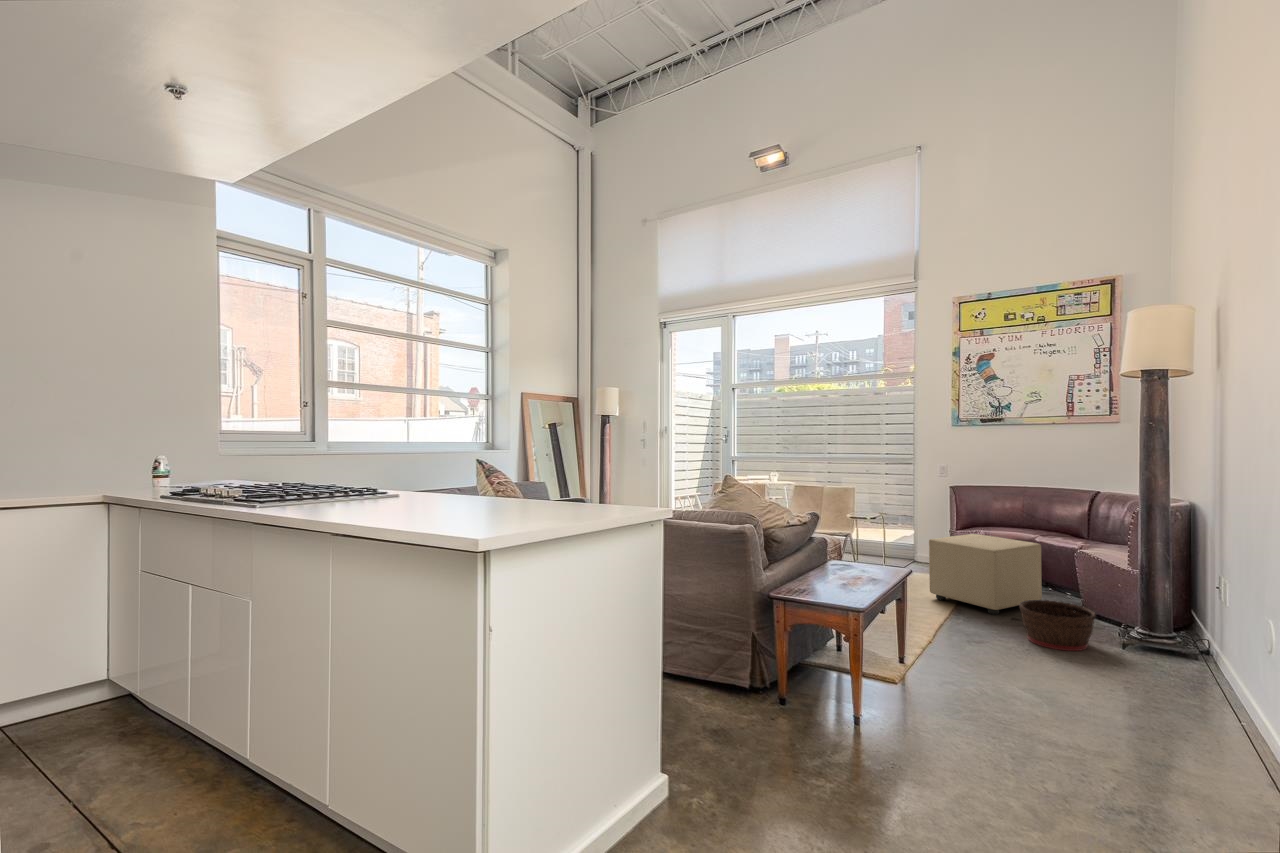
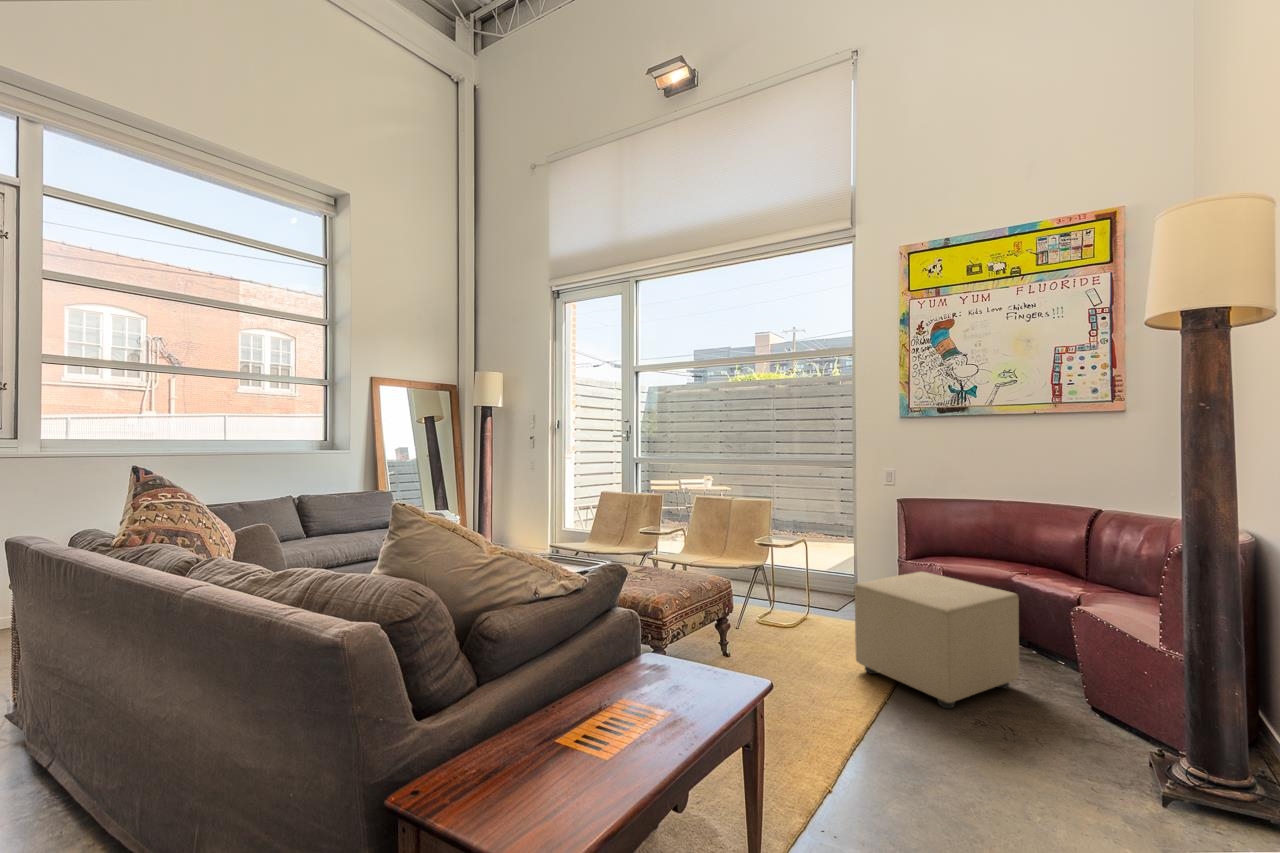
basket: present [1019,600,1096,651] -> none [985,703,1118,814]

